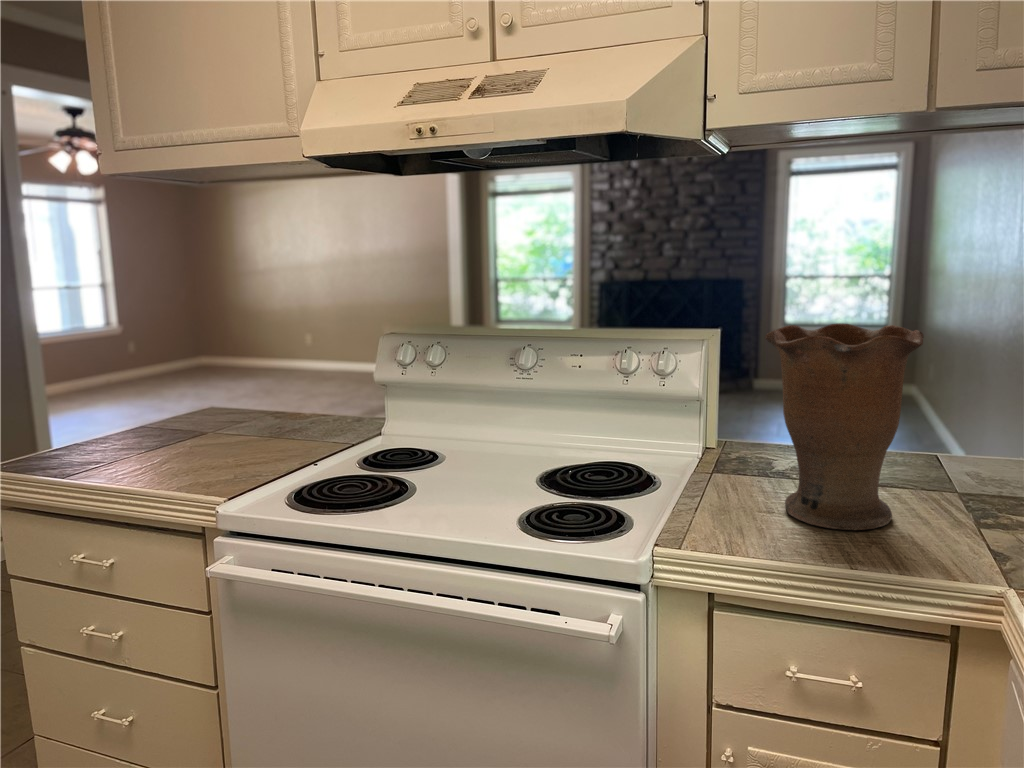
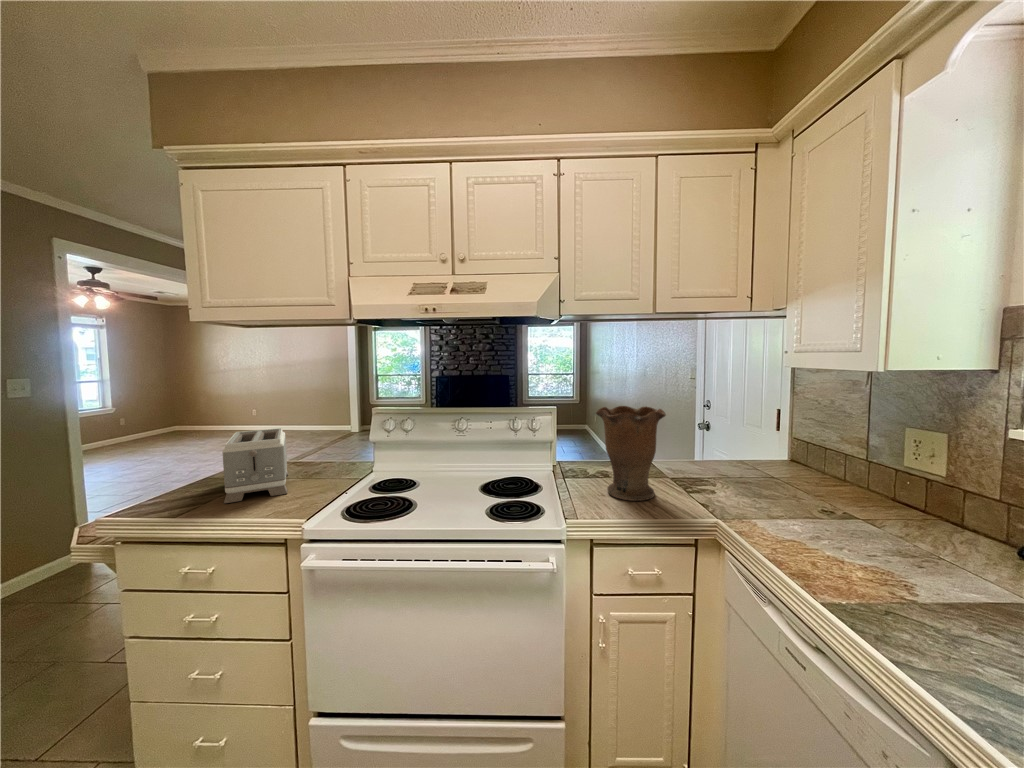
toaster: none [142,354,260,466] -> present [222,428,288,503]

